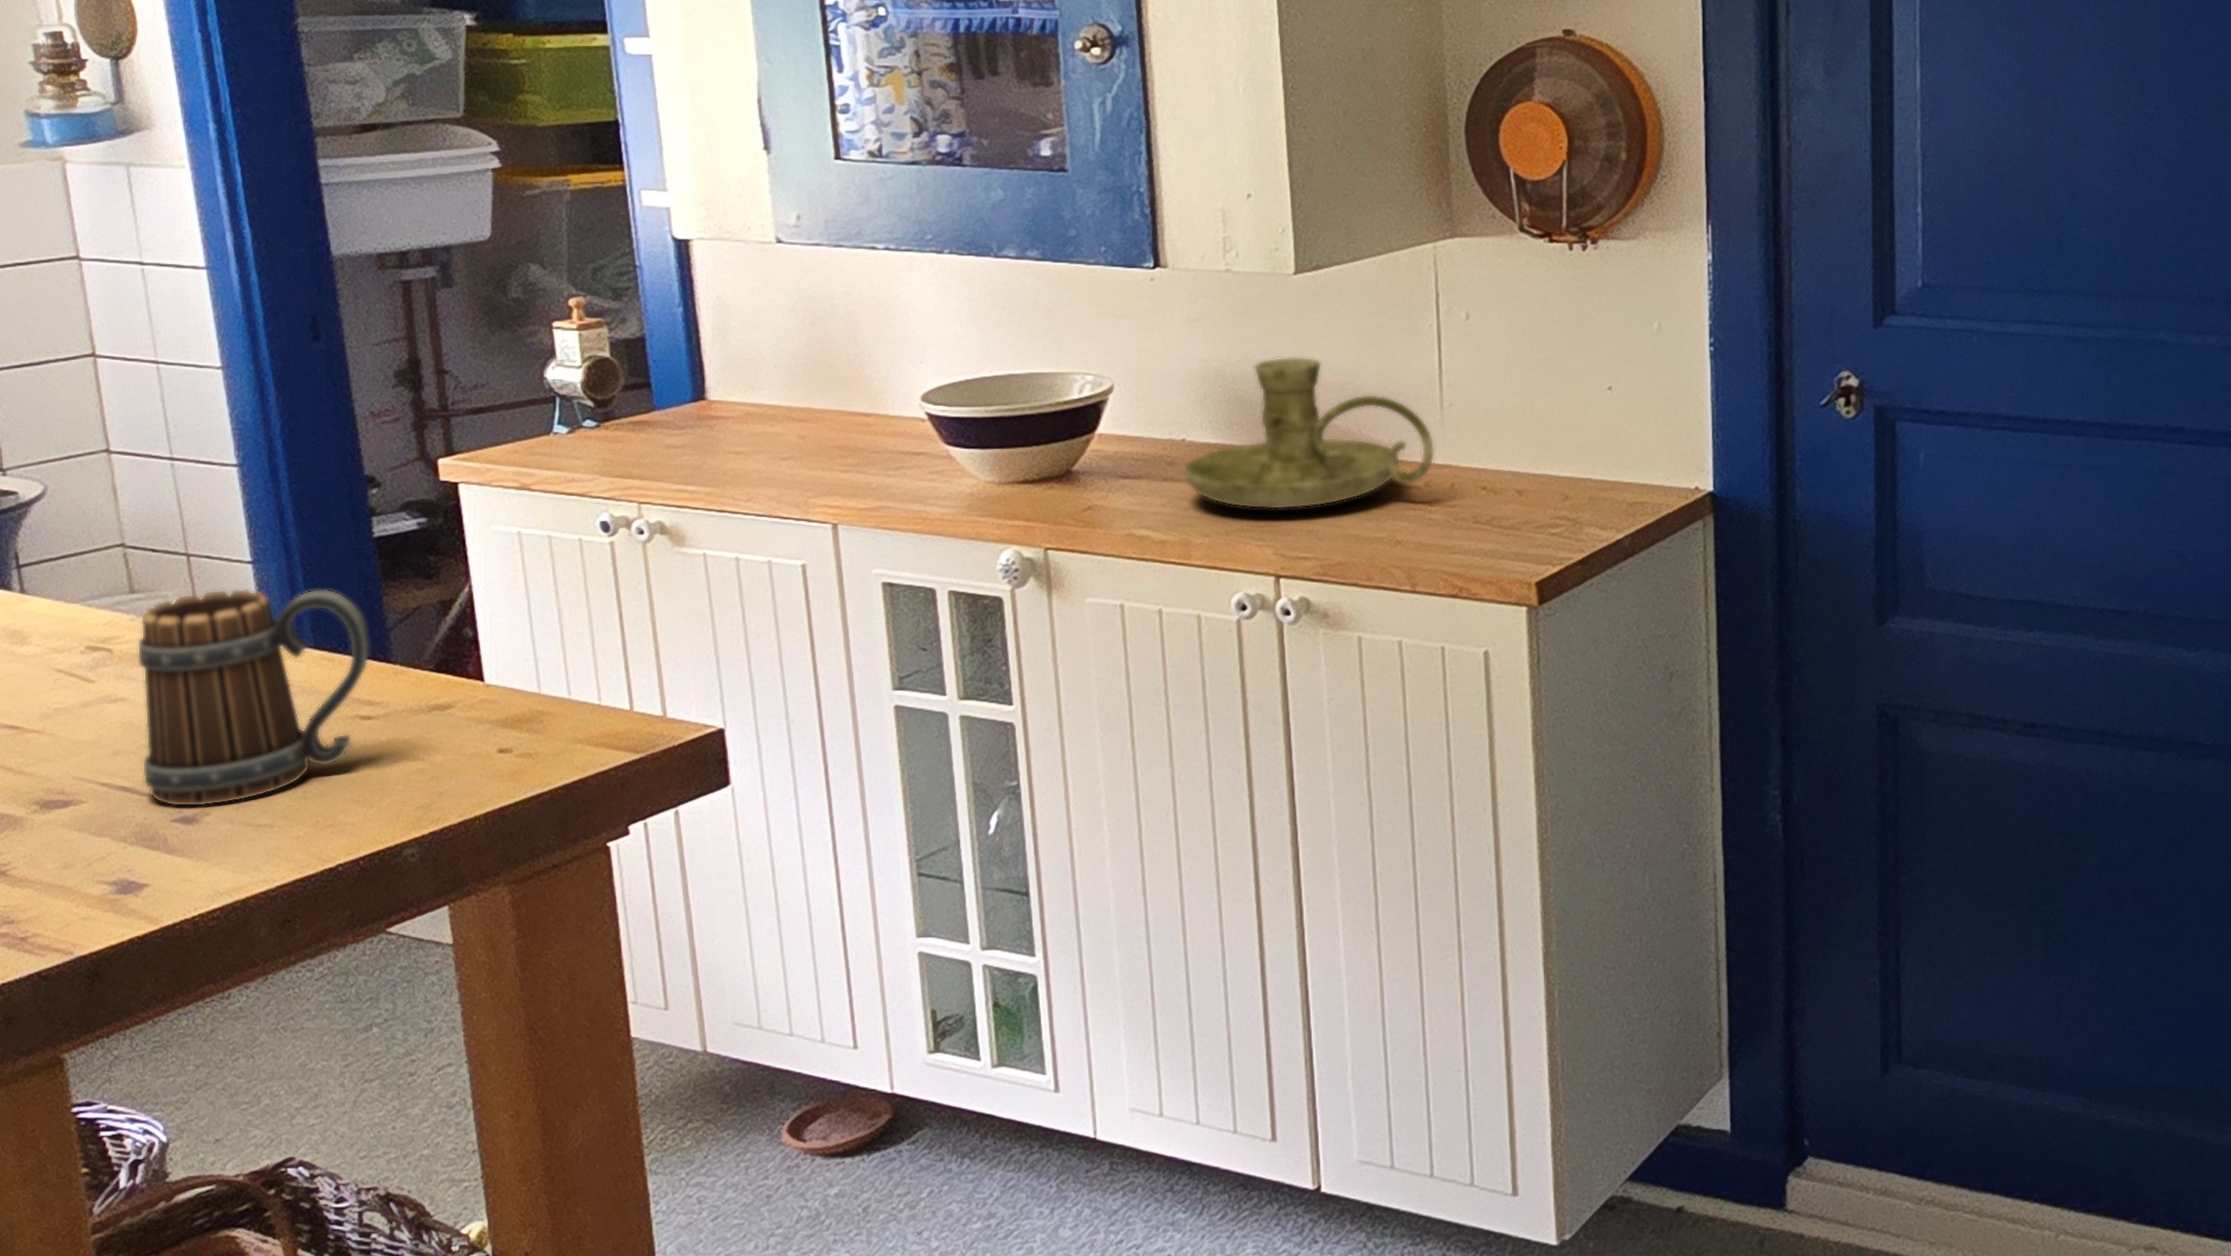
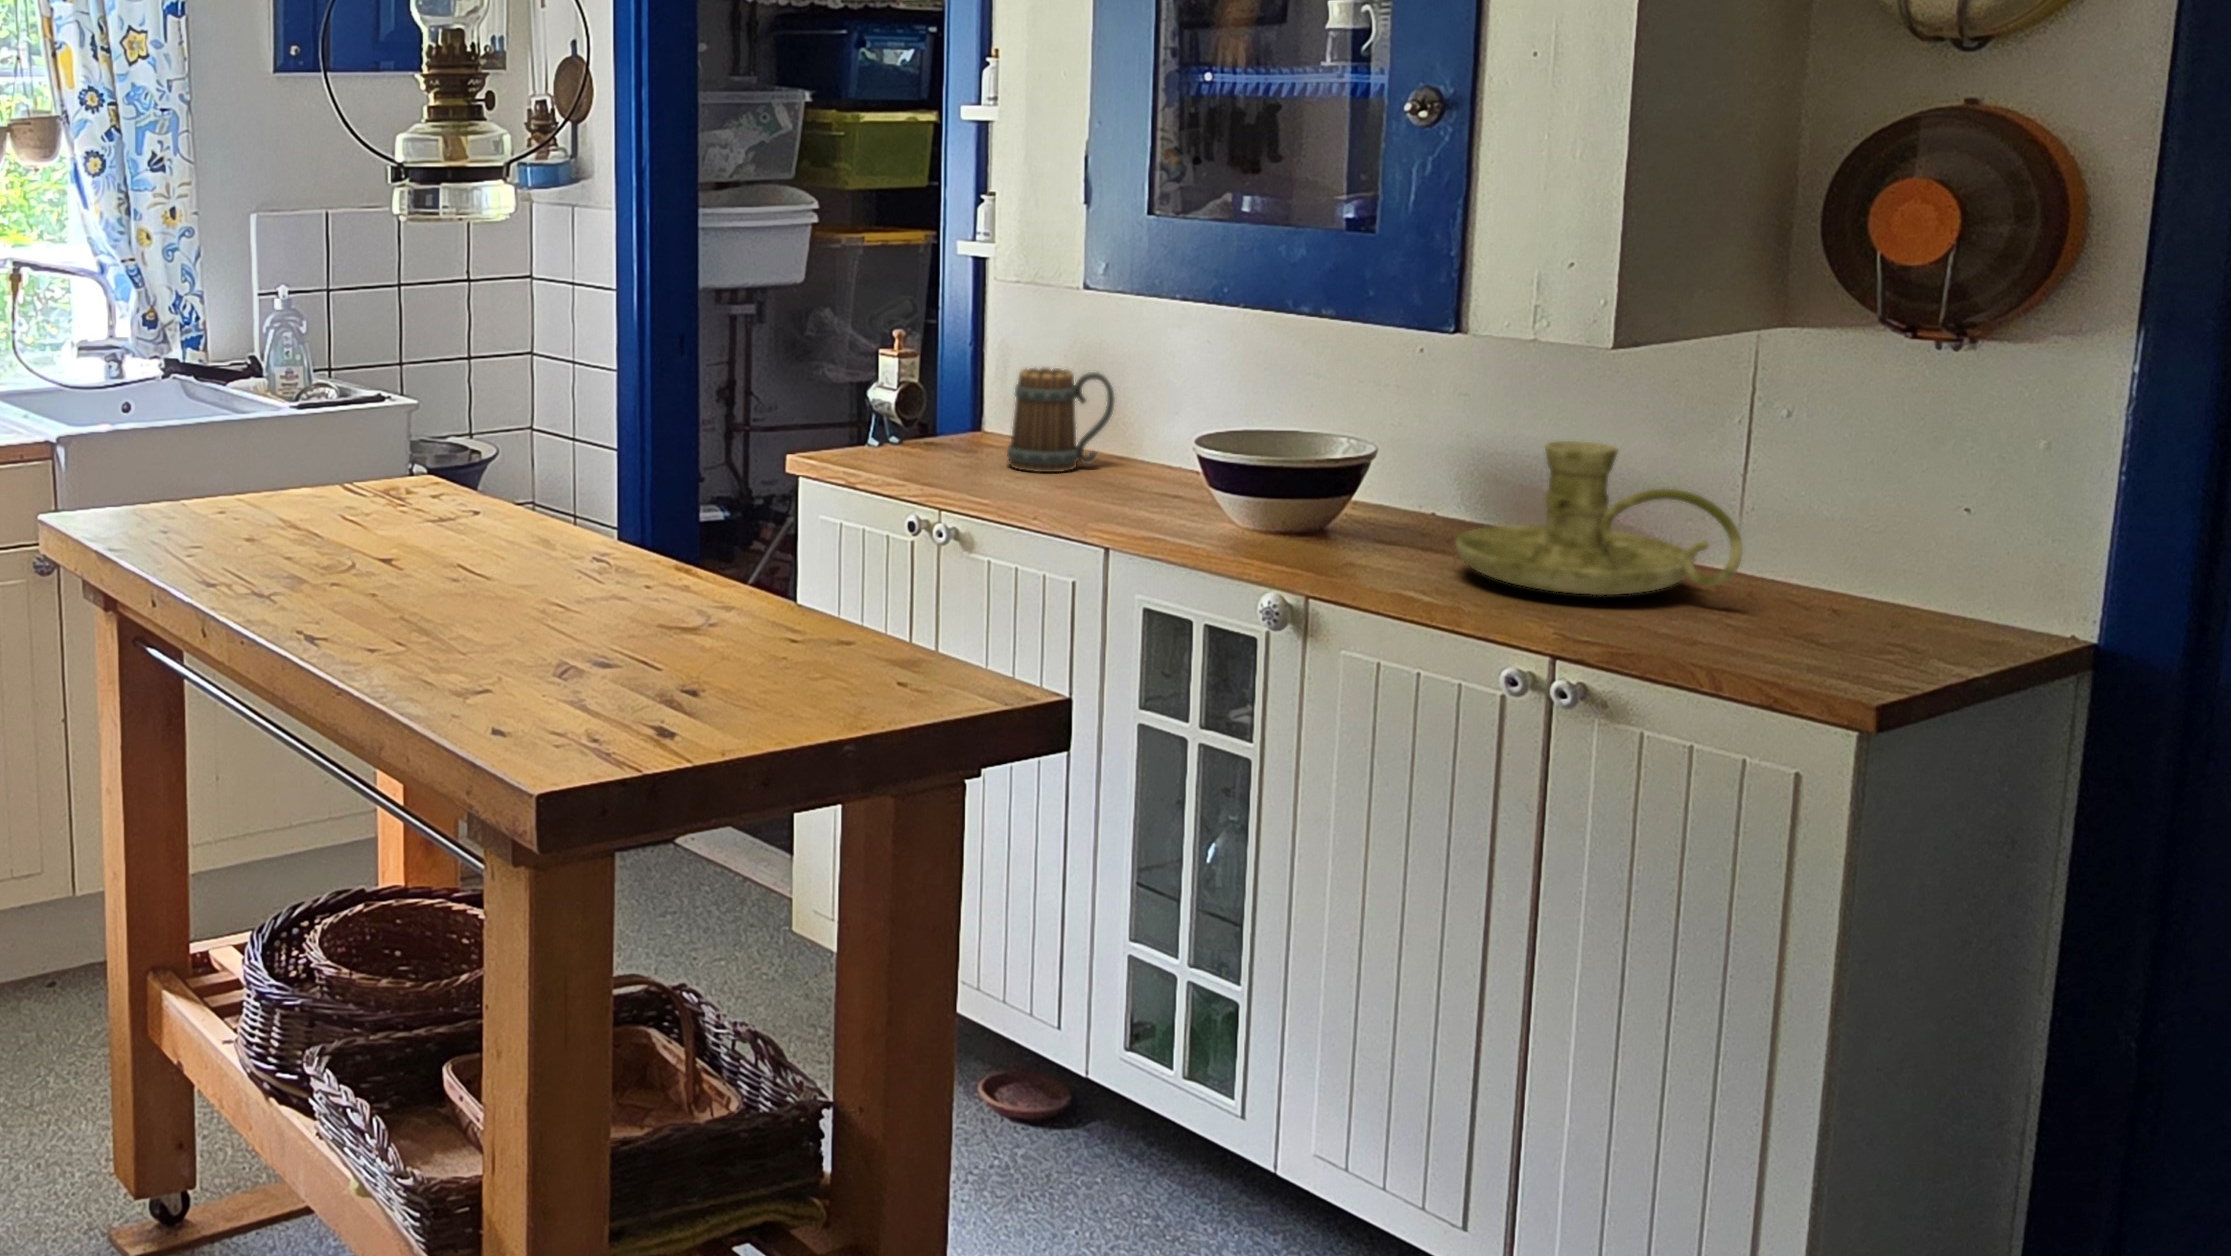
mug: present [139,590,369,805] -> present [1007,367,1115,472]

